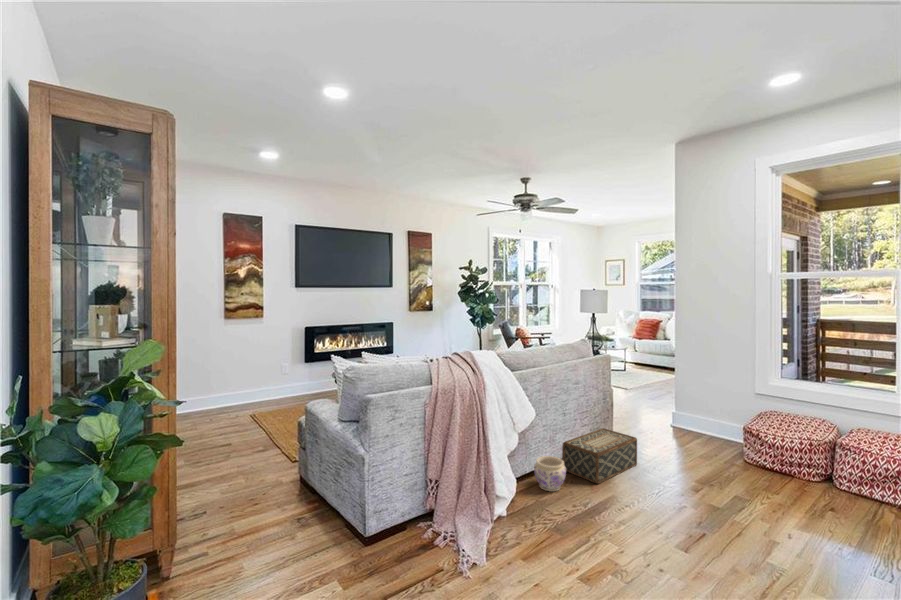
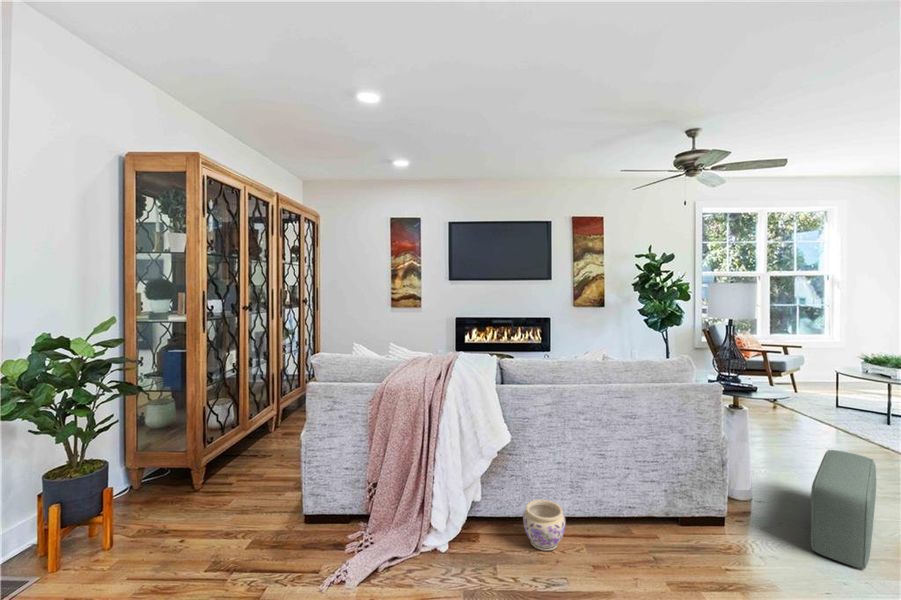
pouf: none [633,389,678,446] -> present [811,450,876,569]
woven basket: present [562,428,637,484] -> none [591,491,727,568]

